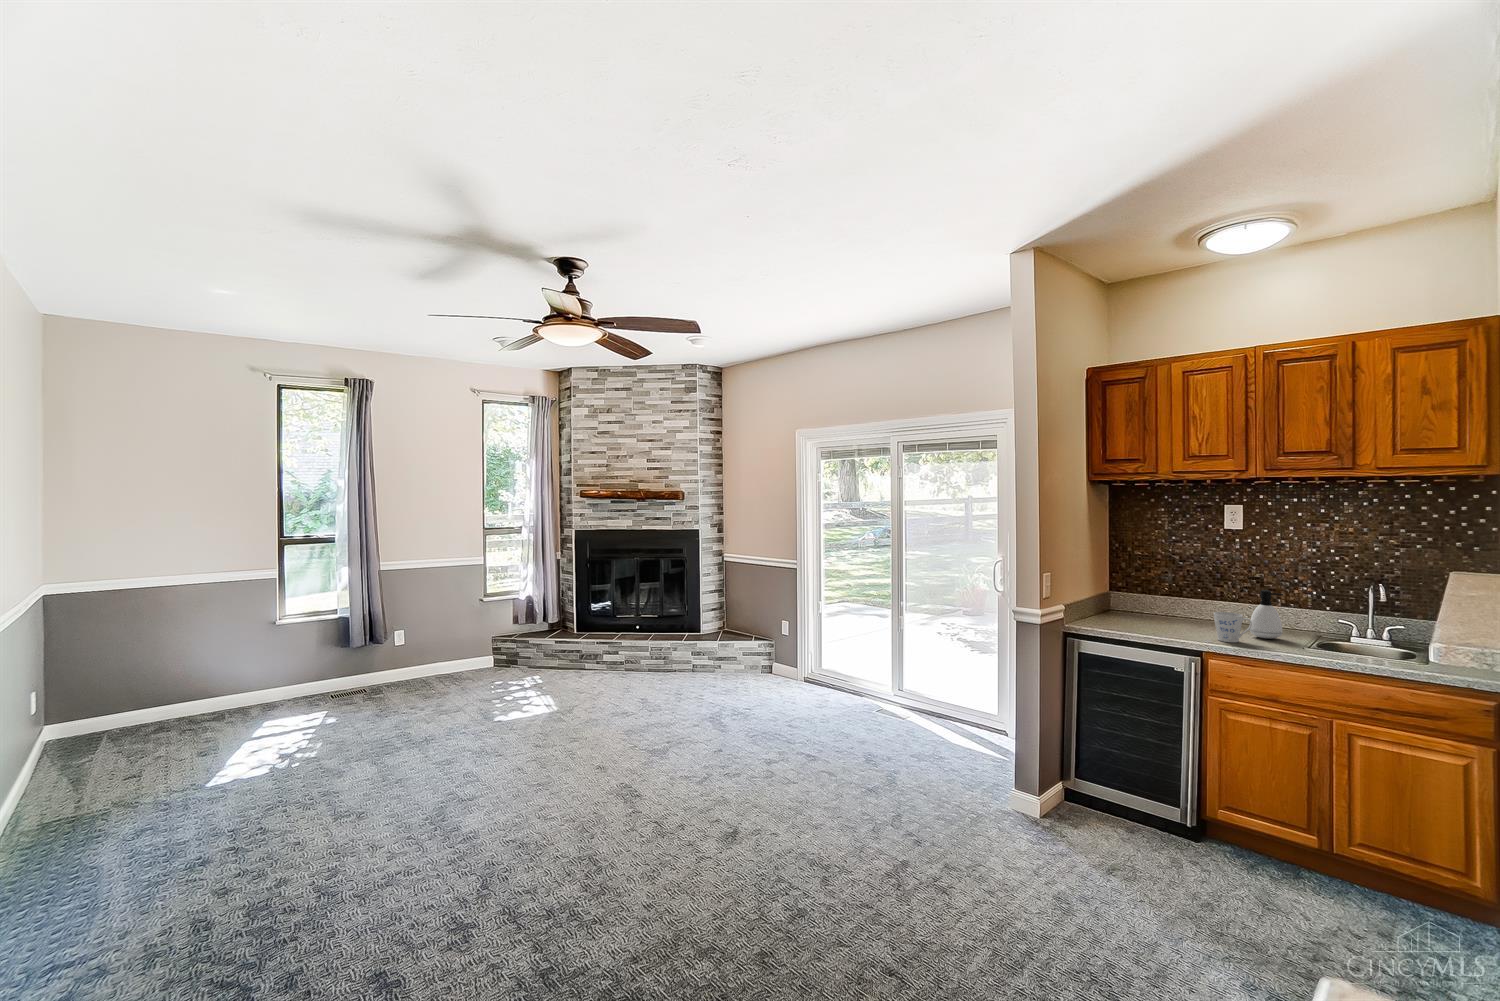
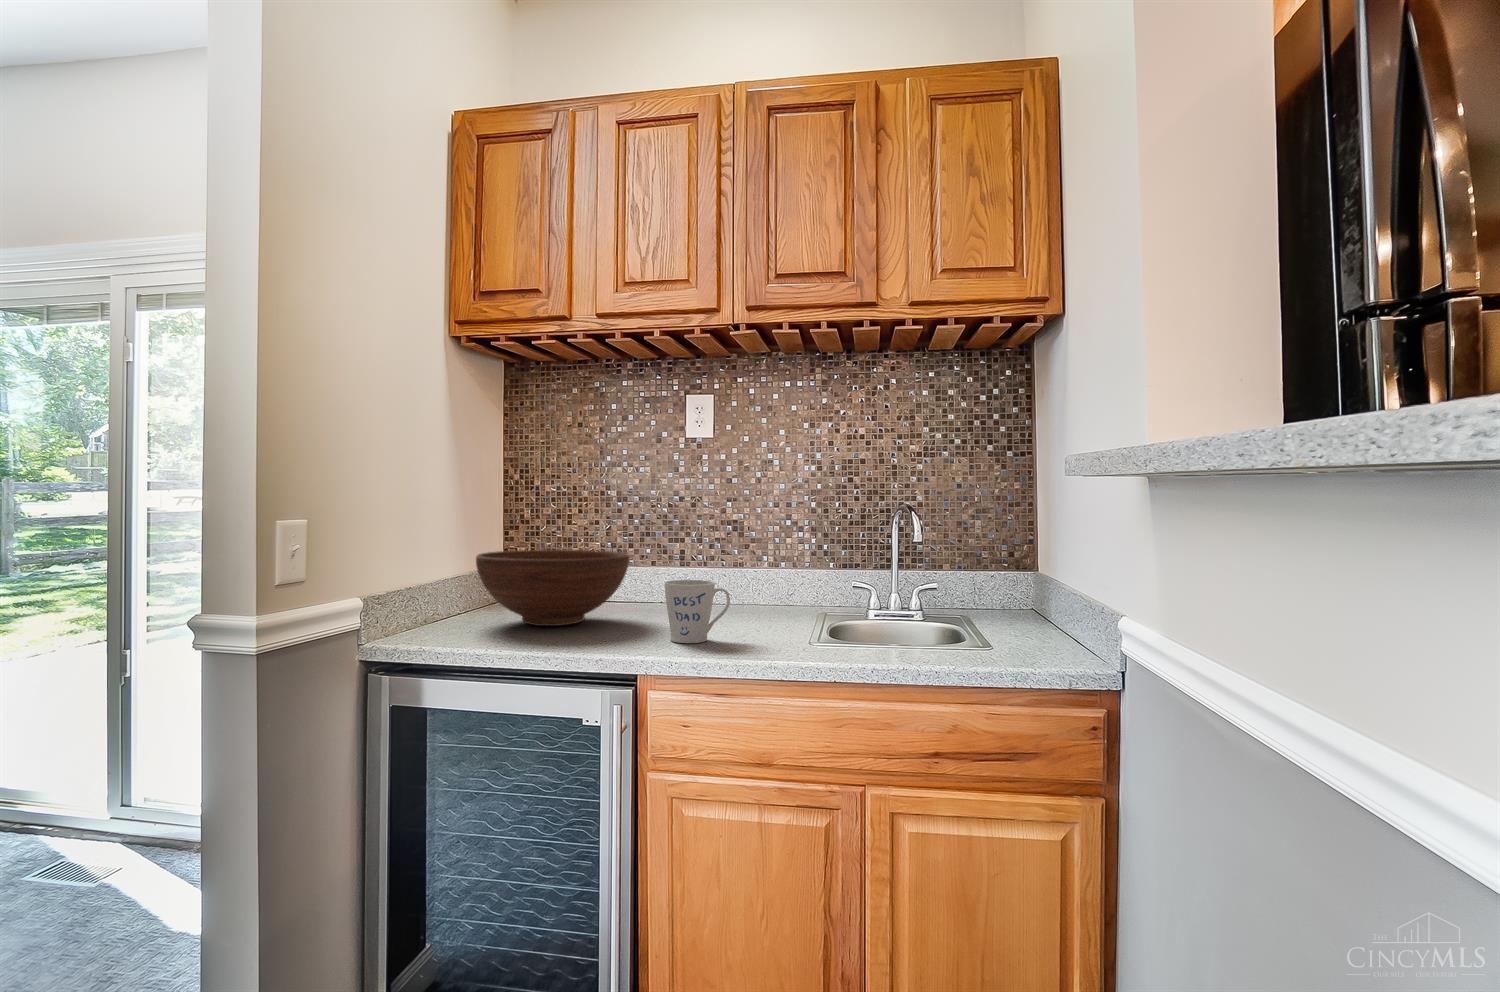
fruit bowl: none [1110,588,1191,626] -> present [476,550,629,626]
soap dispenser: present [1250,590,1283,639] -> none [724,533,777,627]

